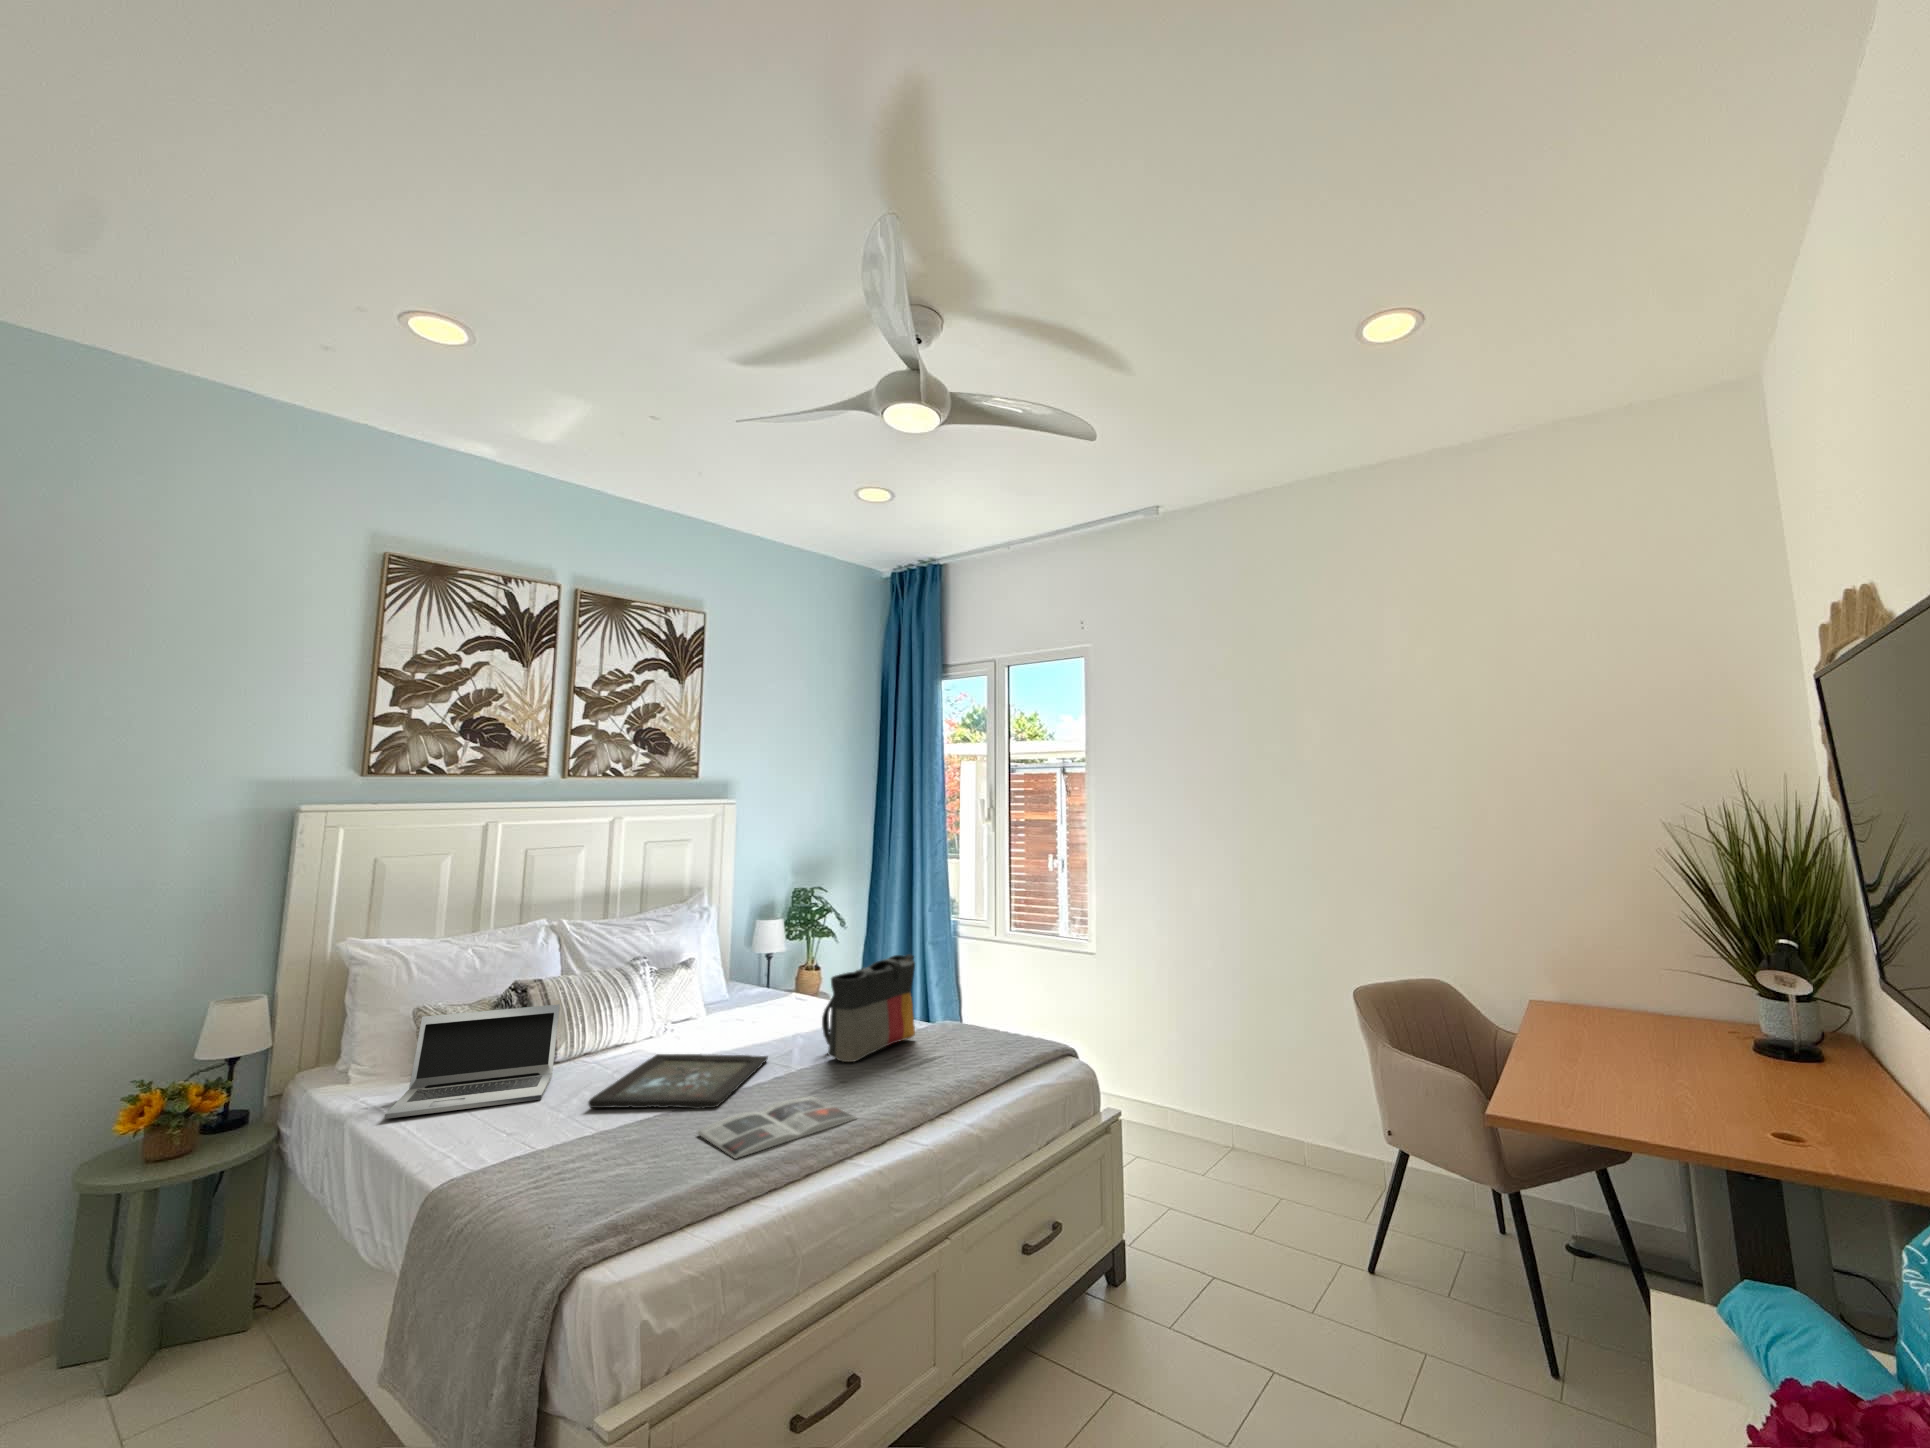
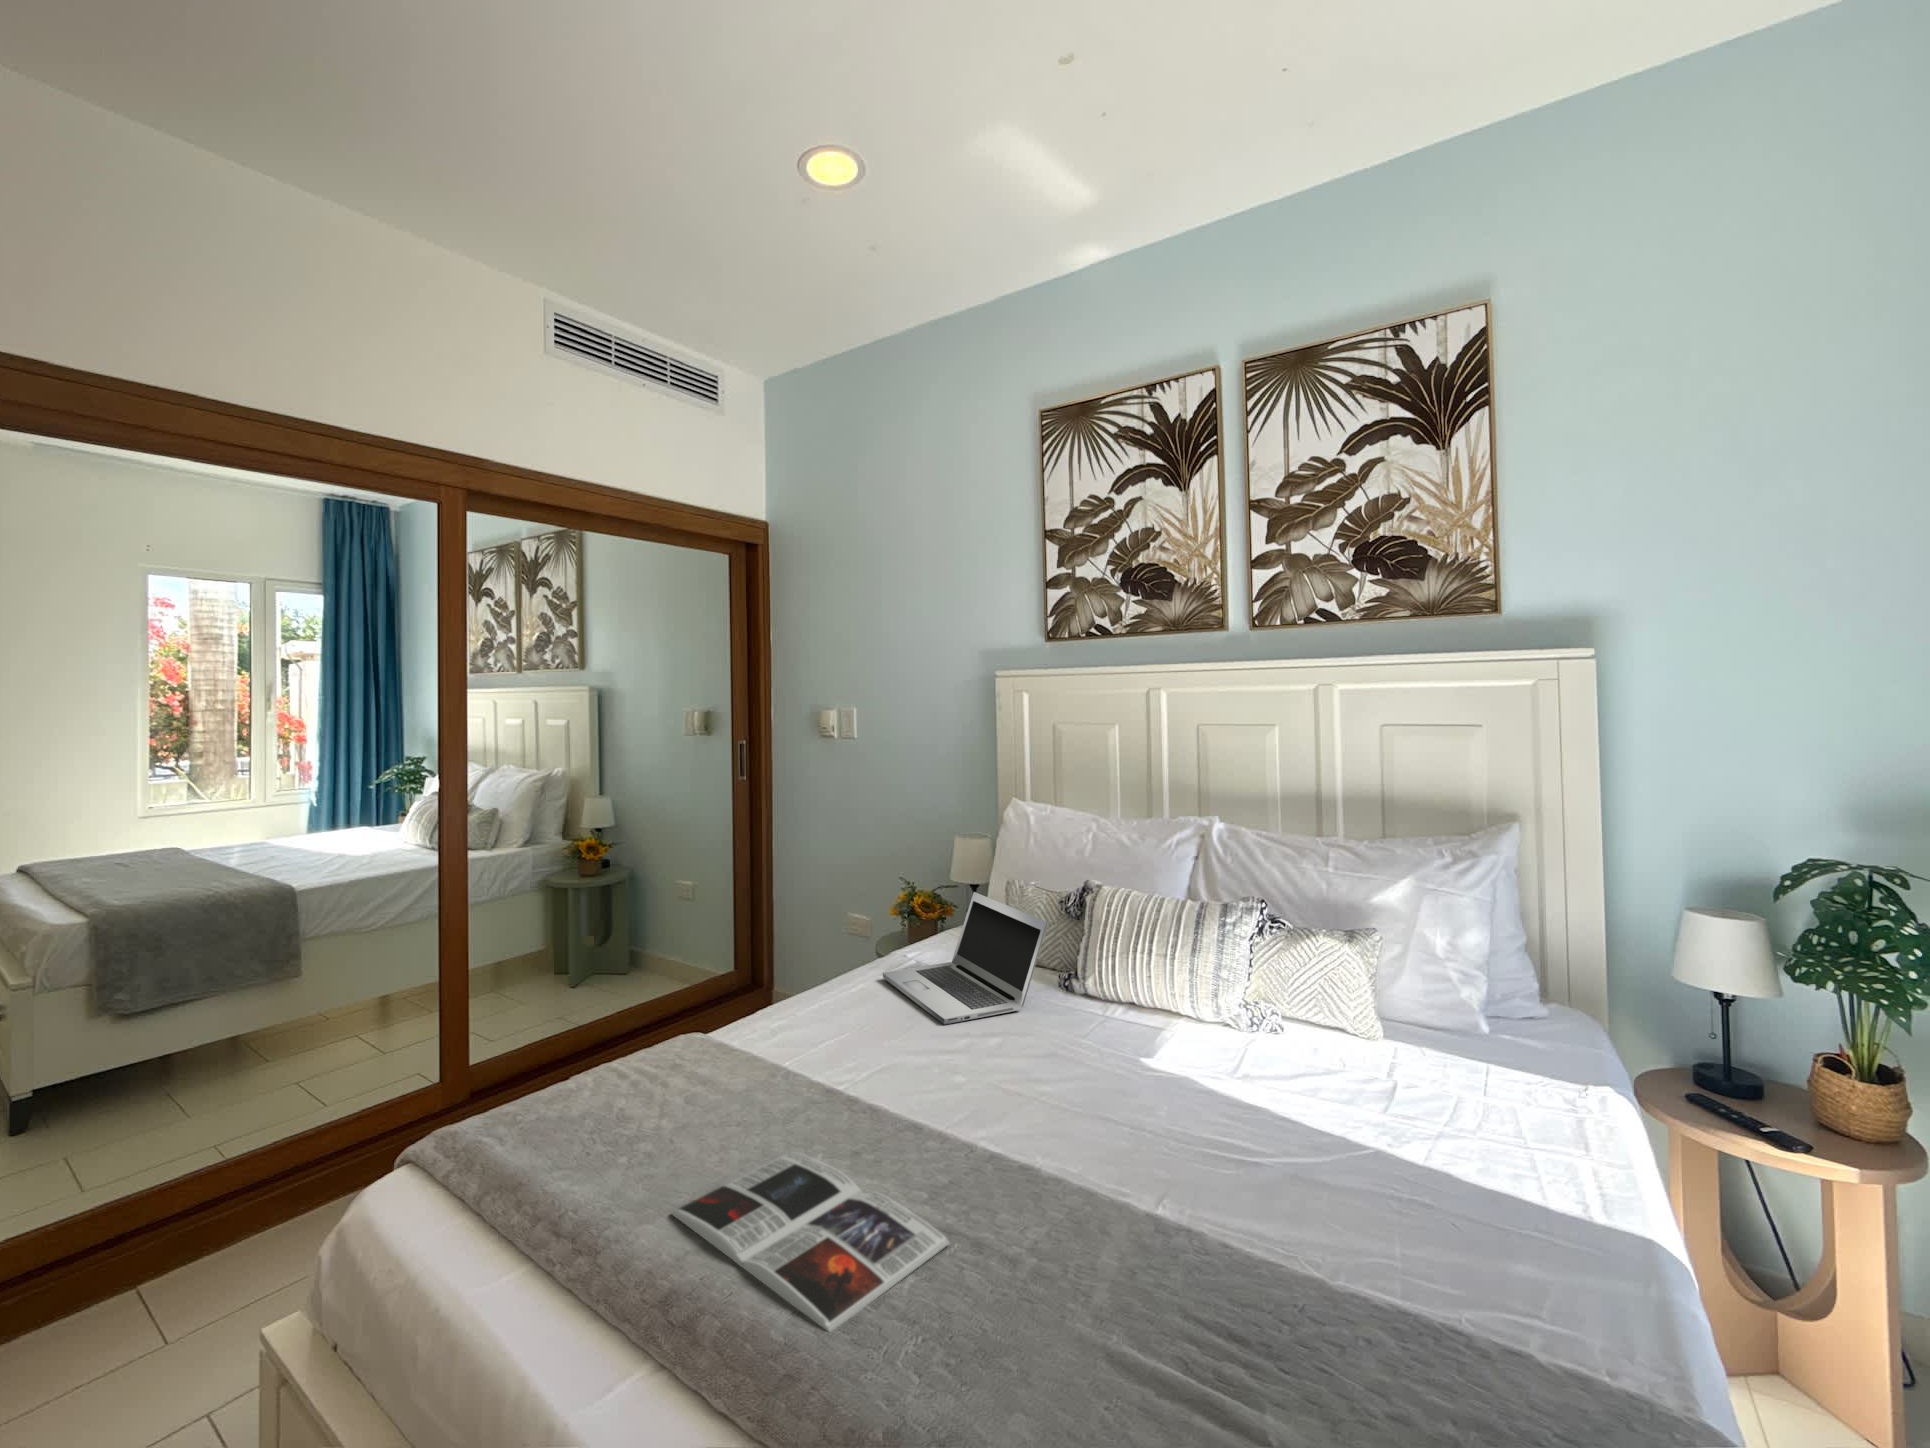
tote bag: present [822,954,915,1062] -> none [1157,1029,1488,1330]
tray: present [588,1054,768,1109] -> none [904,1041,1159,1147]

